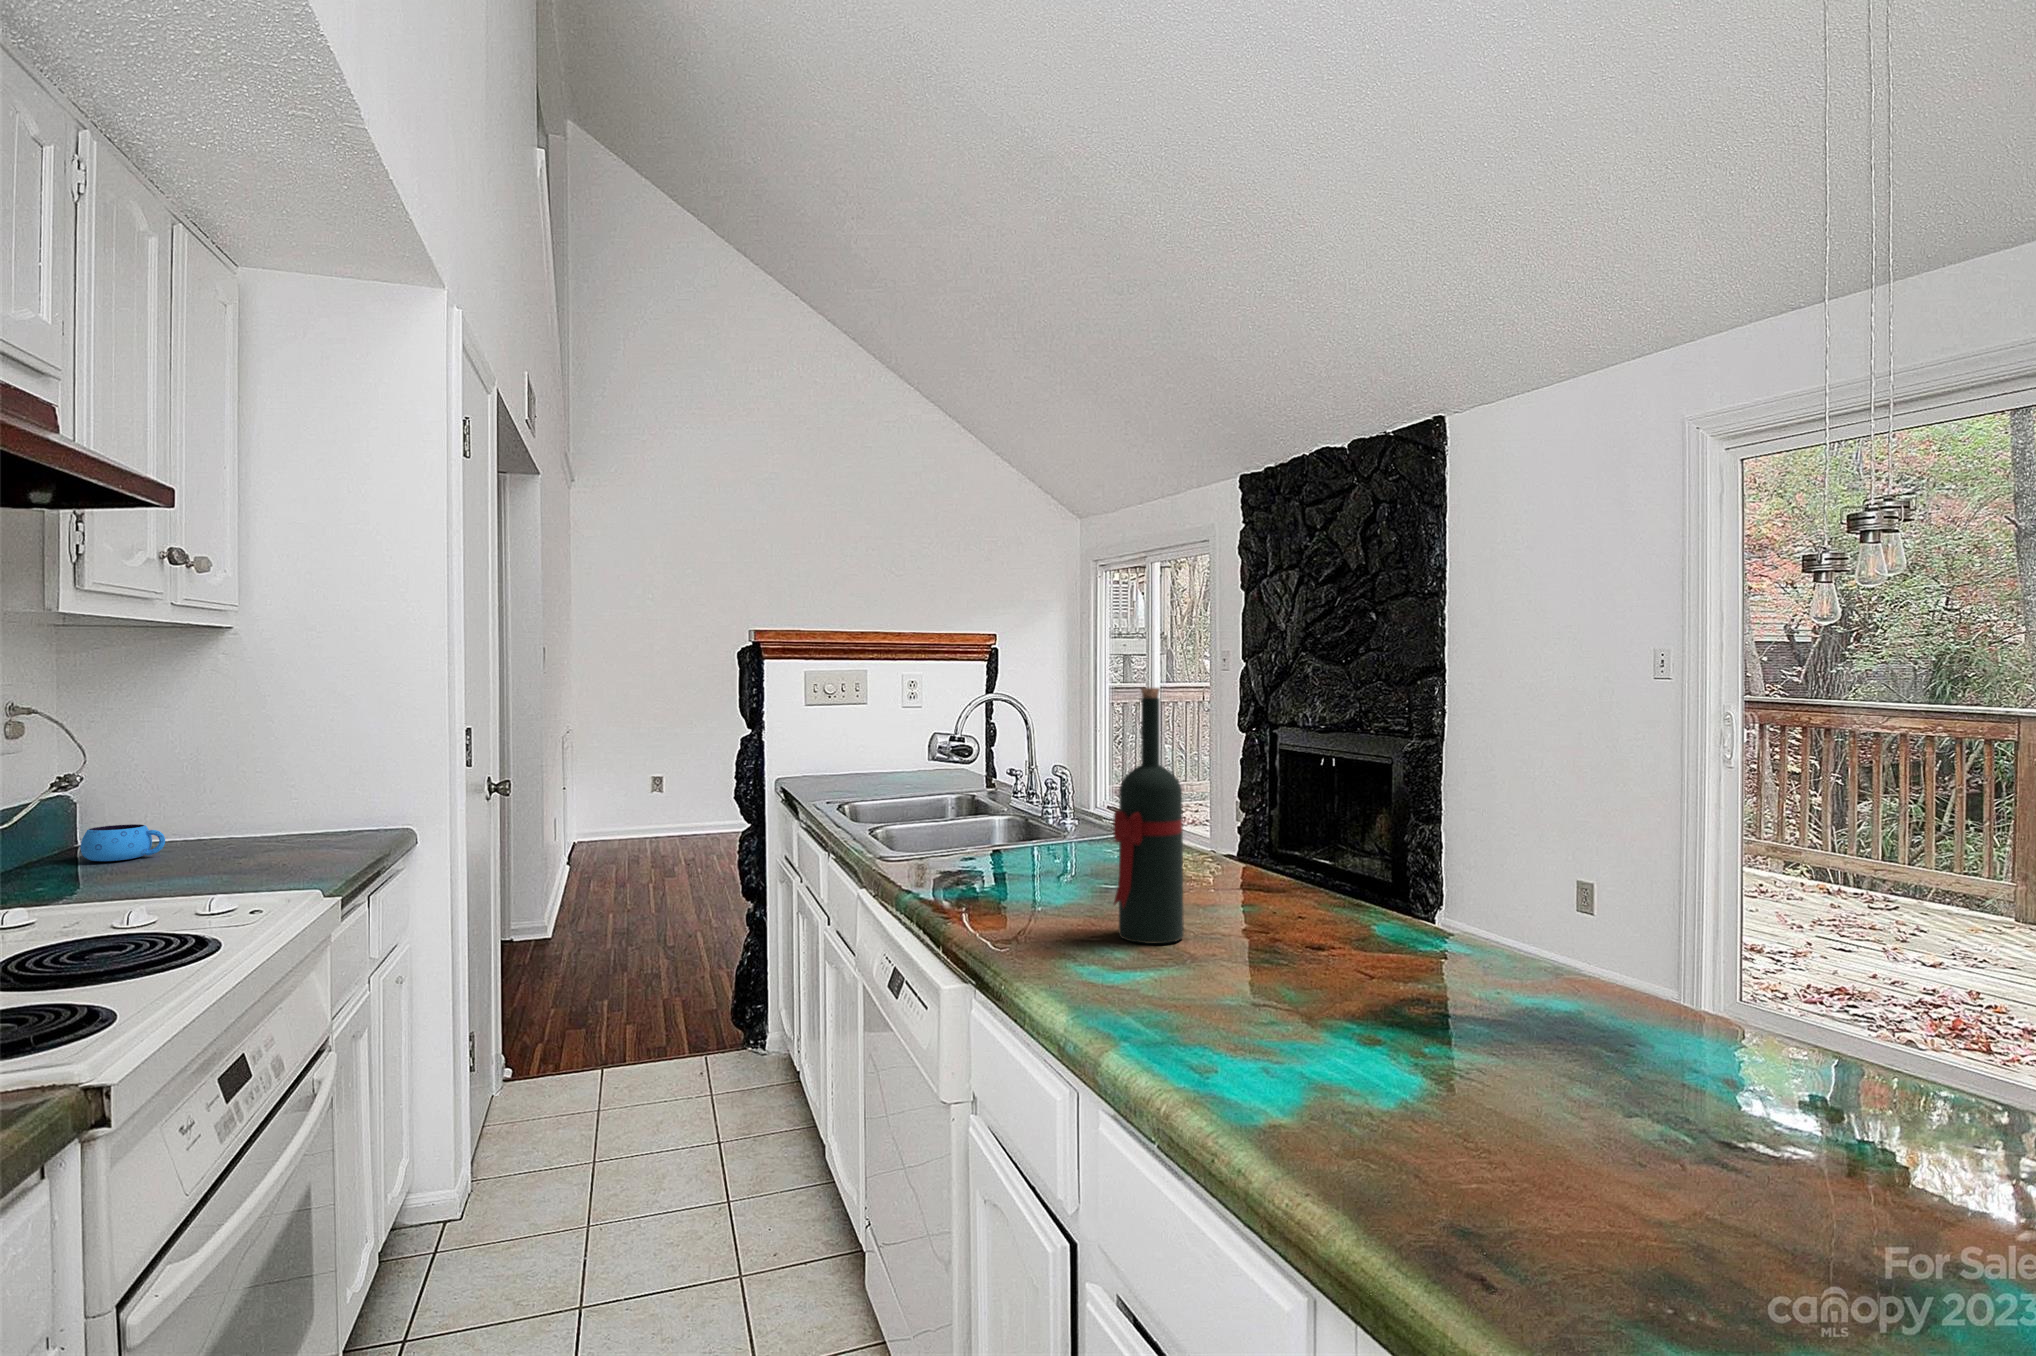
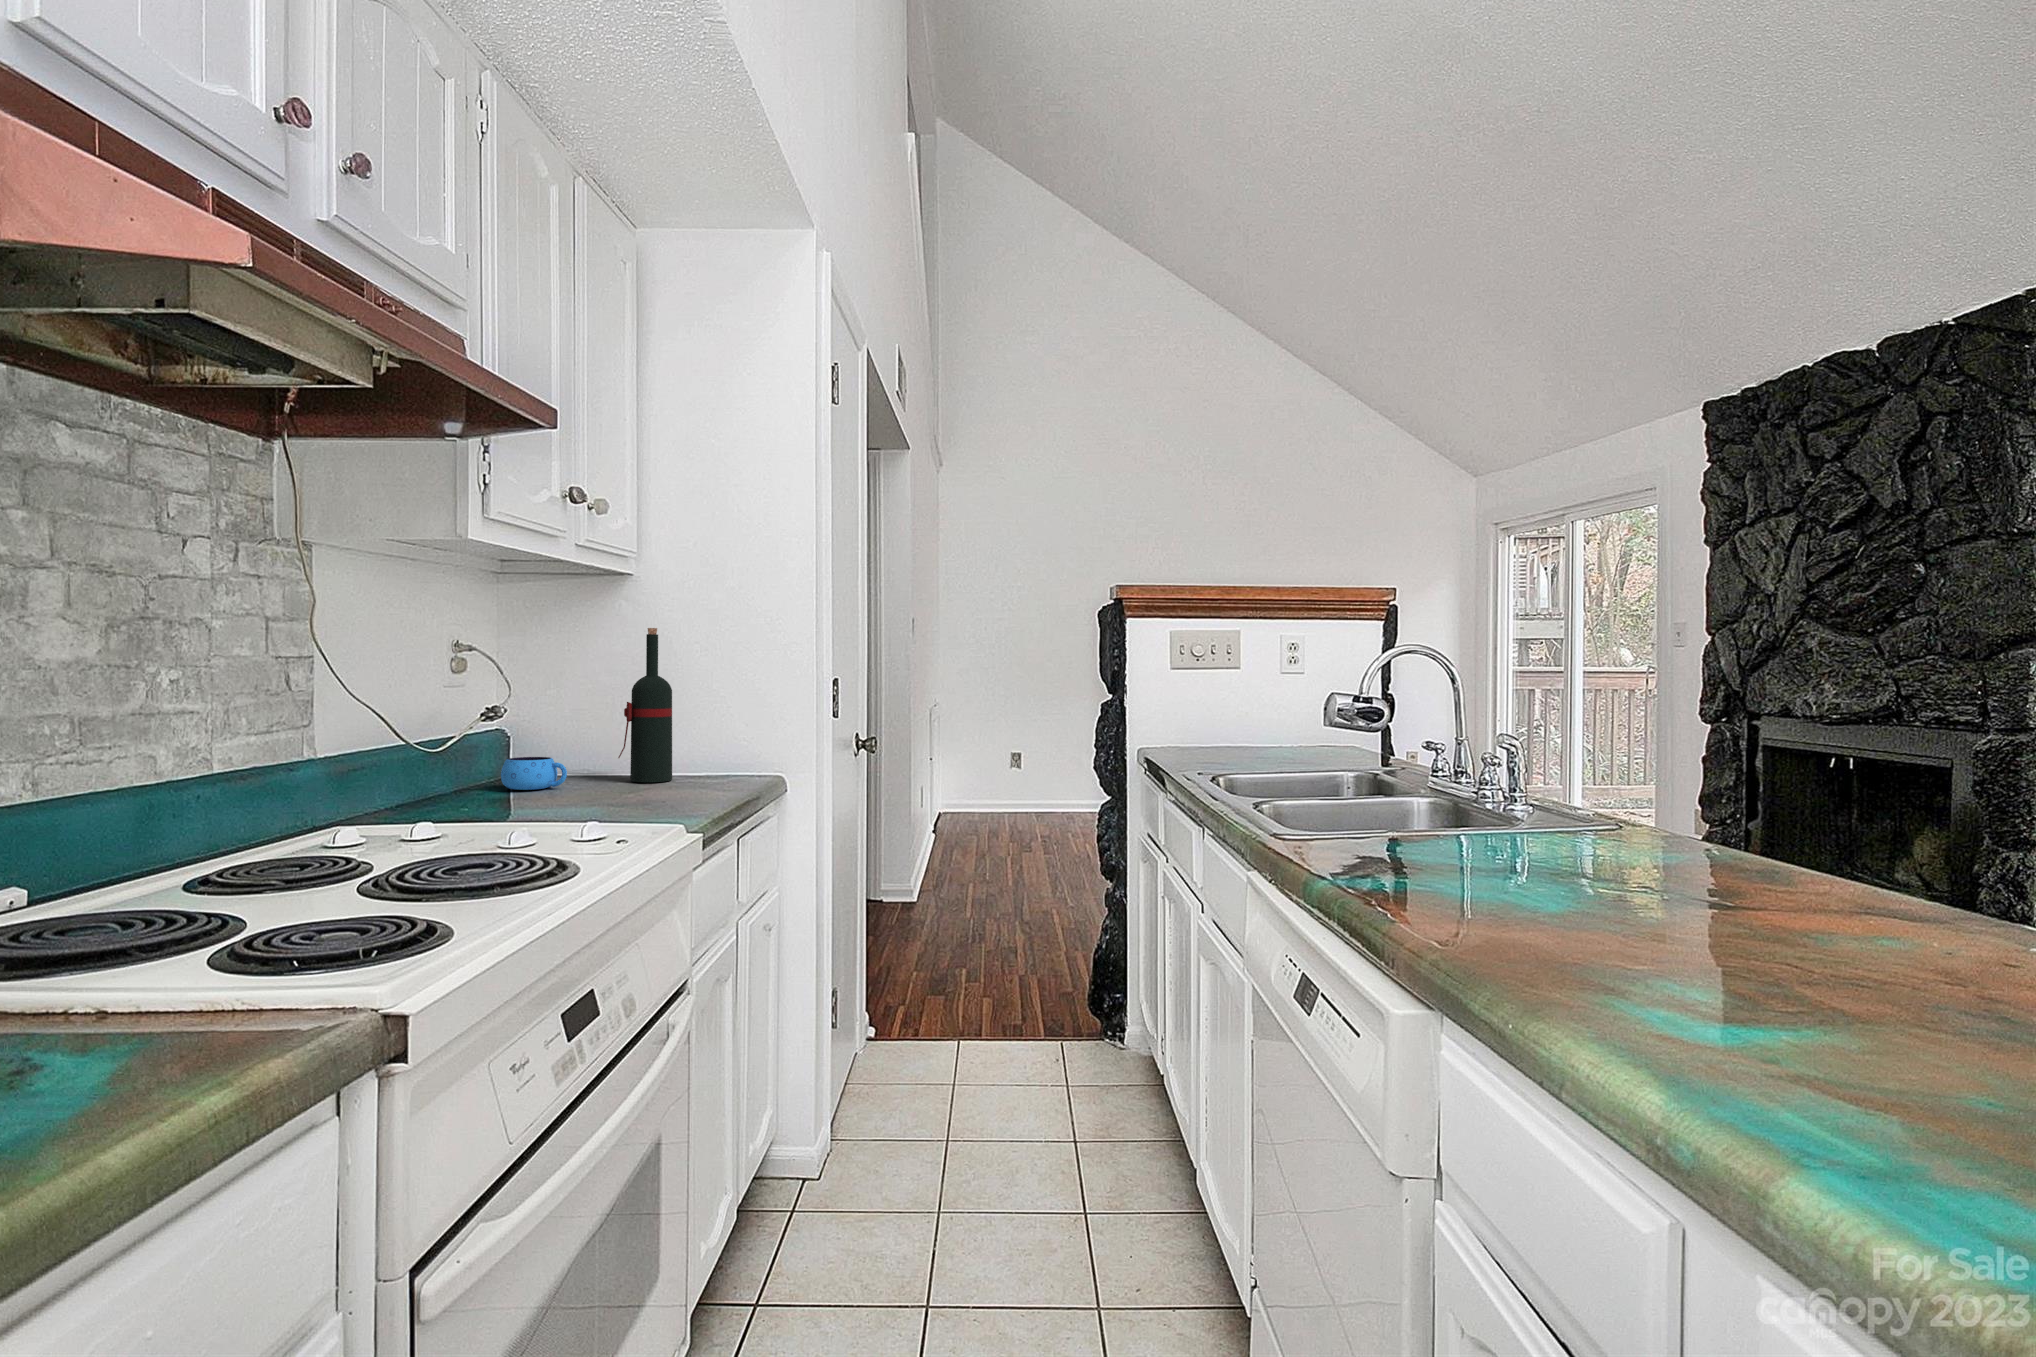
wine bottle: present [1113,688,1184,944] -> present [618,628,672,782]

